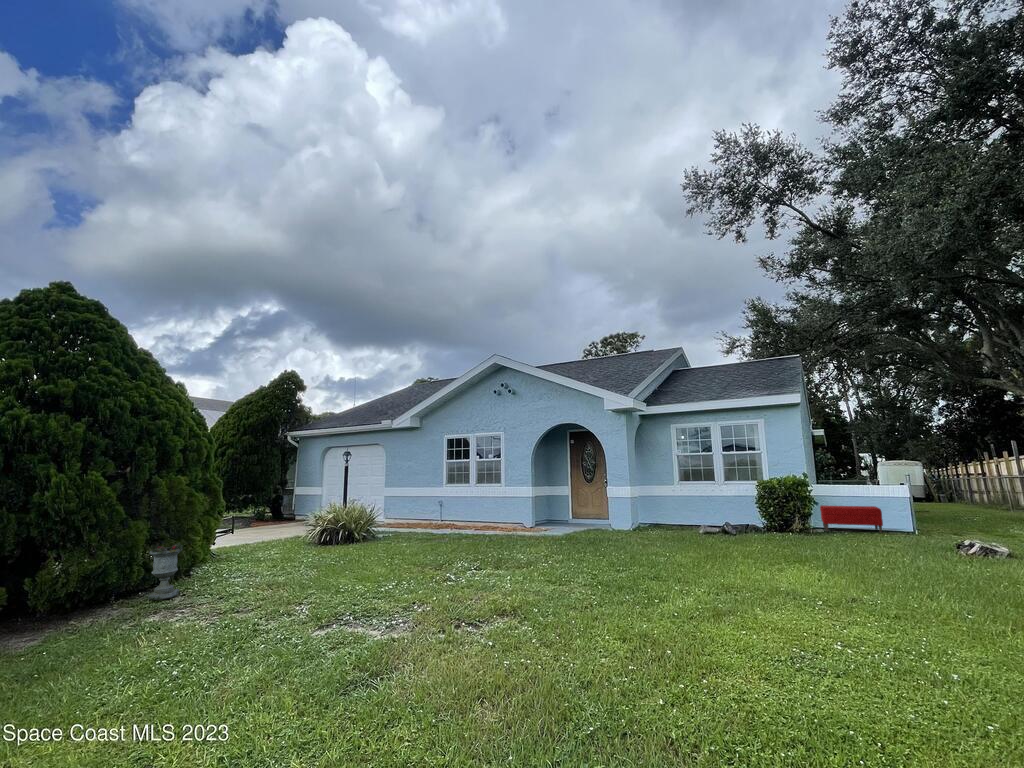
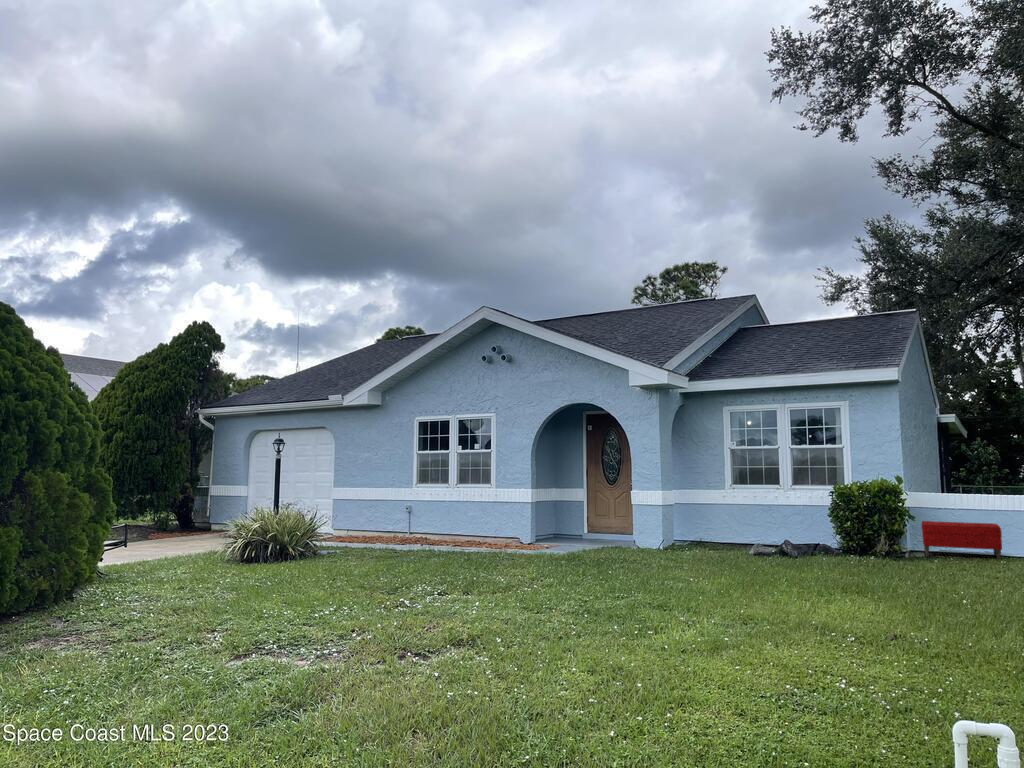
planter: present [148,542,183,600] -> none [25,555,67,625]

